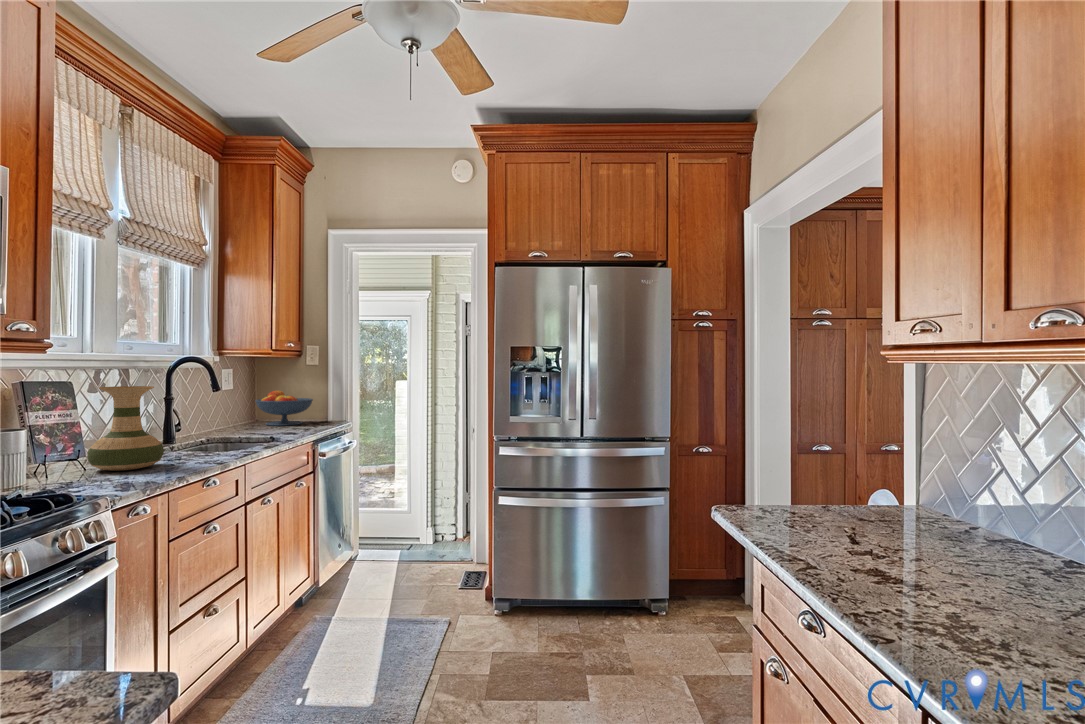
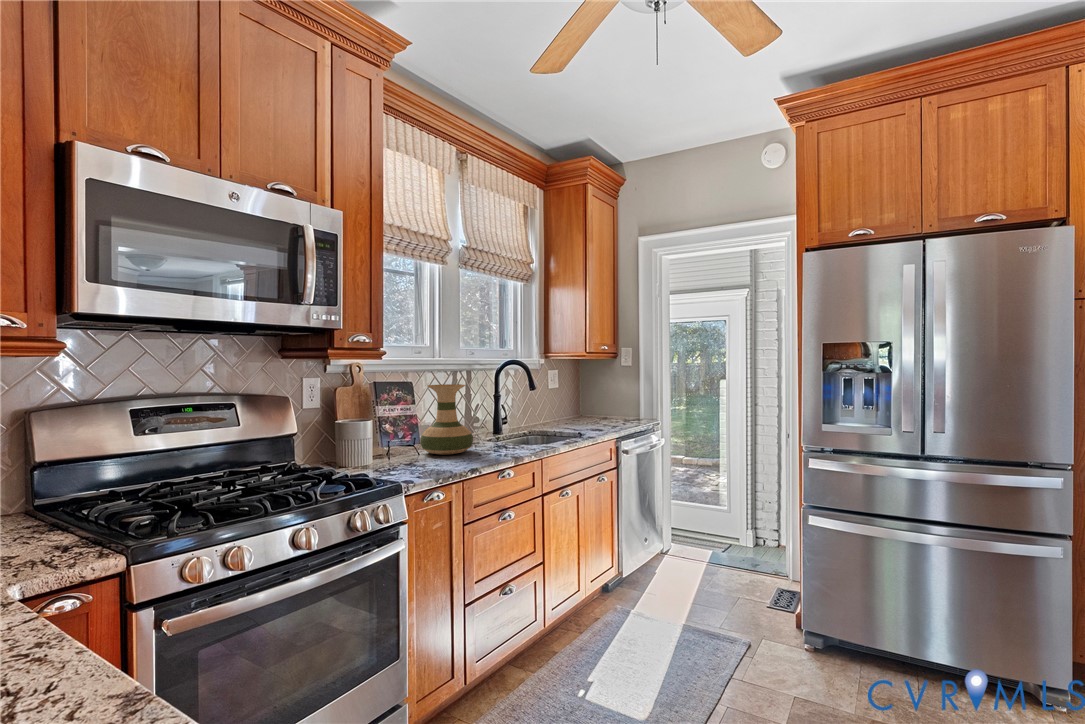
fruit bowl: present [256,391,313,426] -> none [575,387,624,420]

